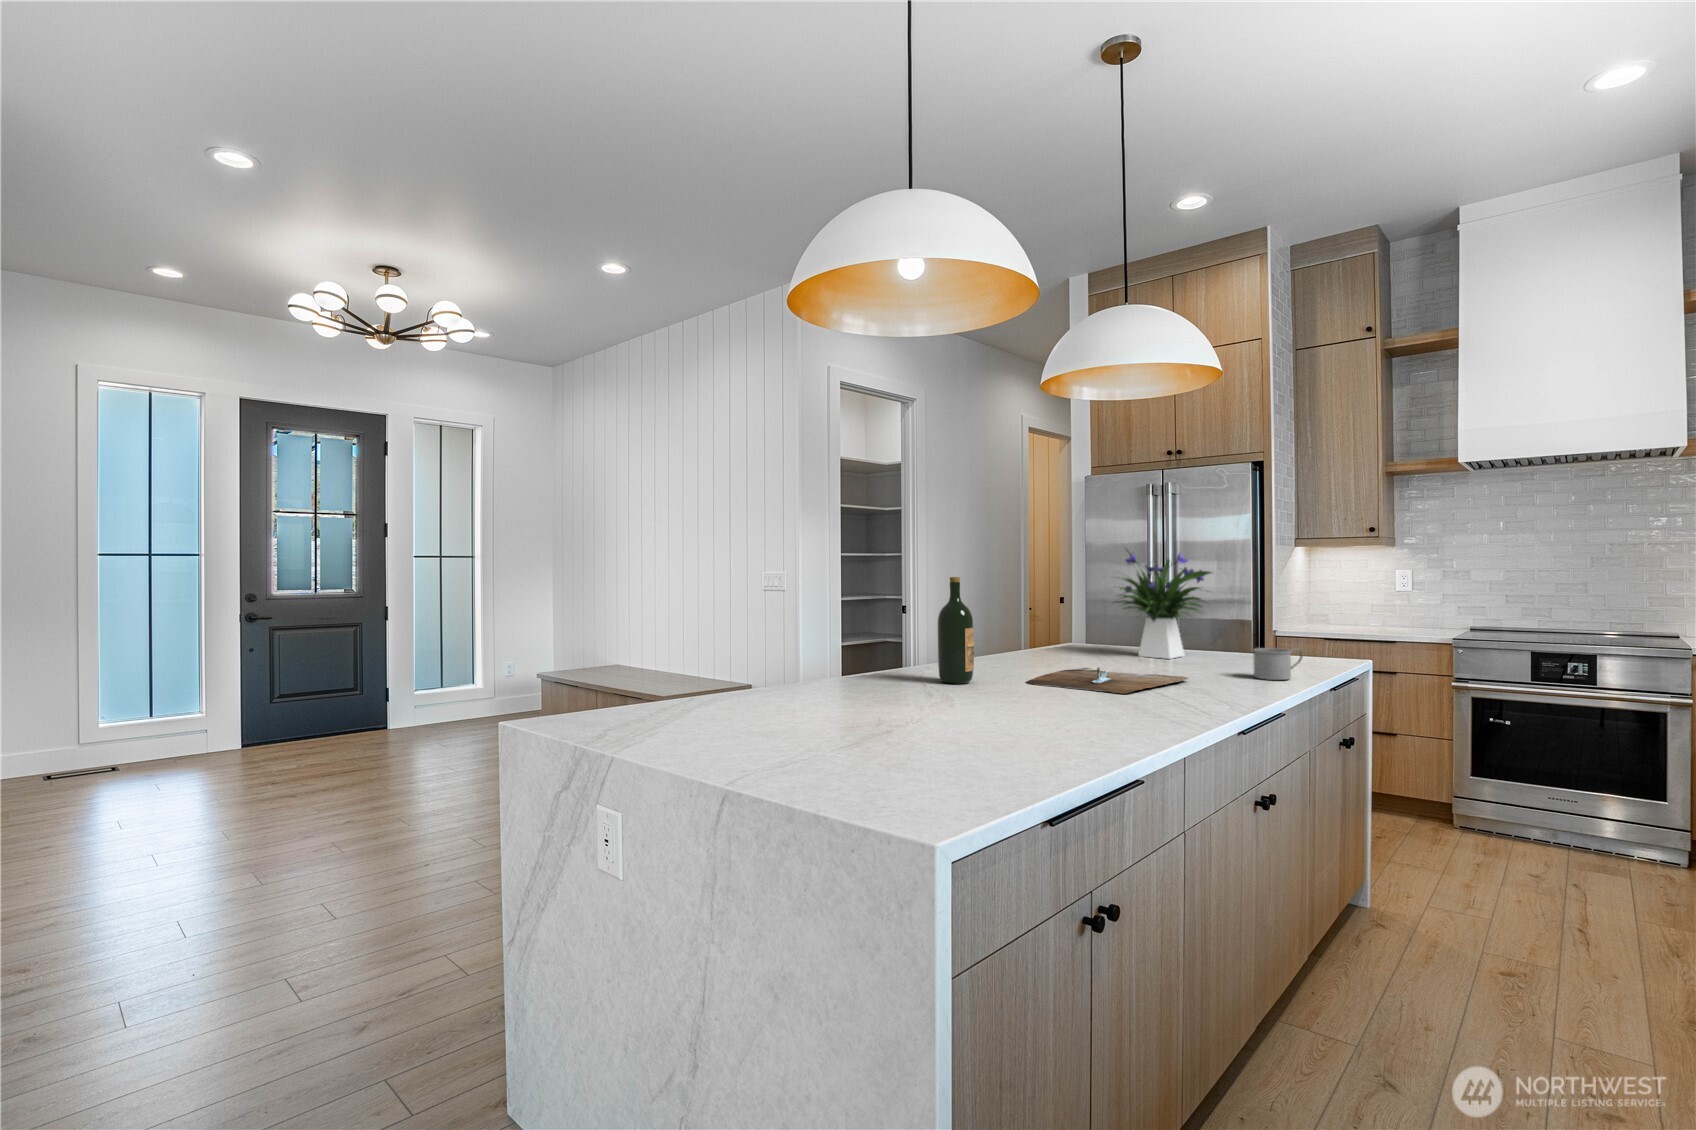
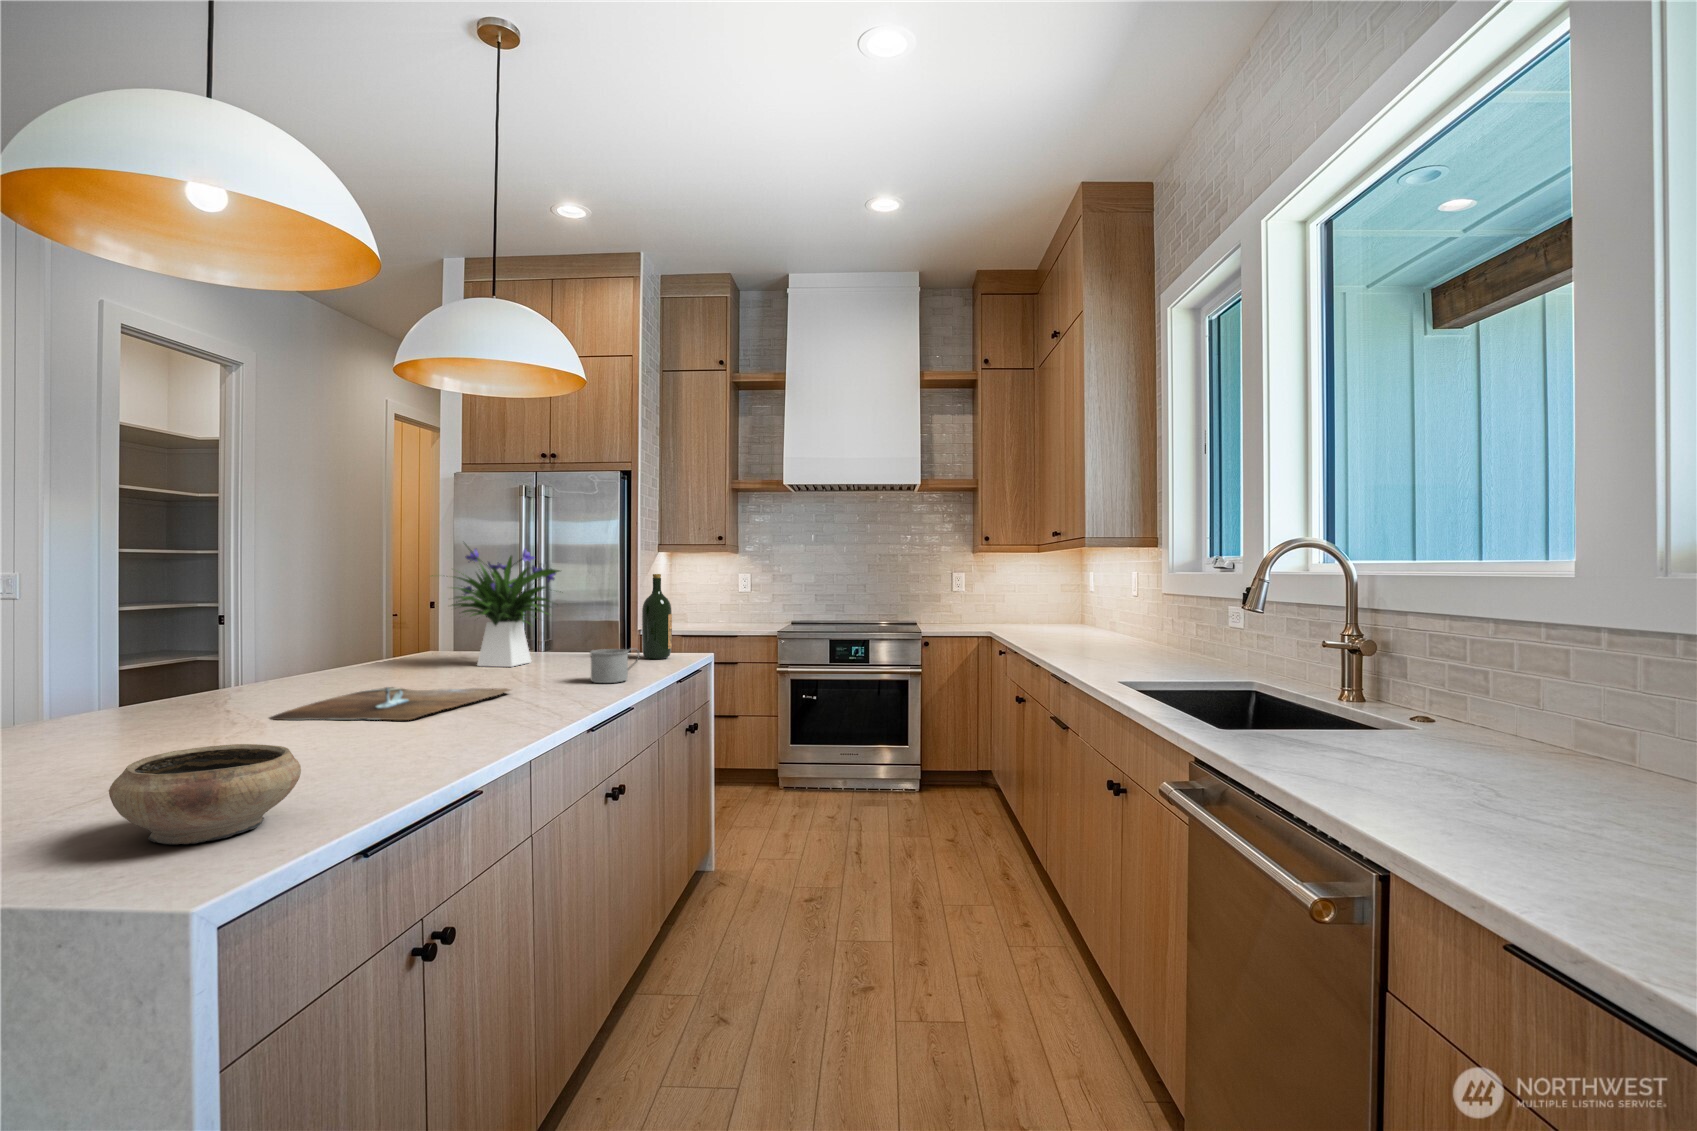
wine bottle: present [937,577,974,684] -> present [642,574,672,659]
ceramic bowl: none [1023,693,1114,748] -> present [109,744,301,845]

